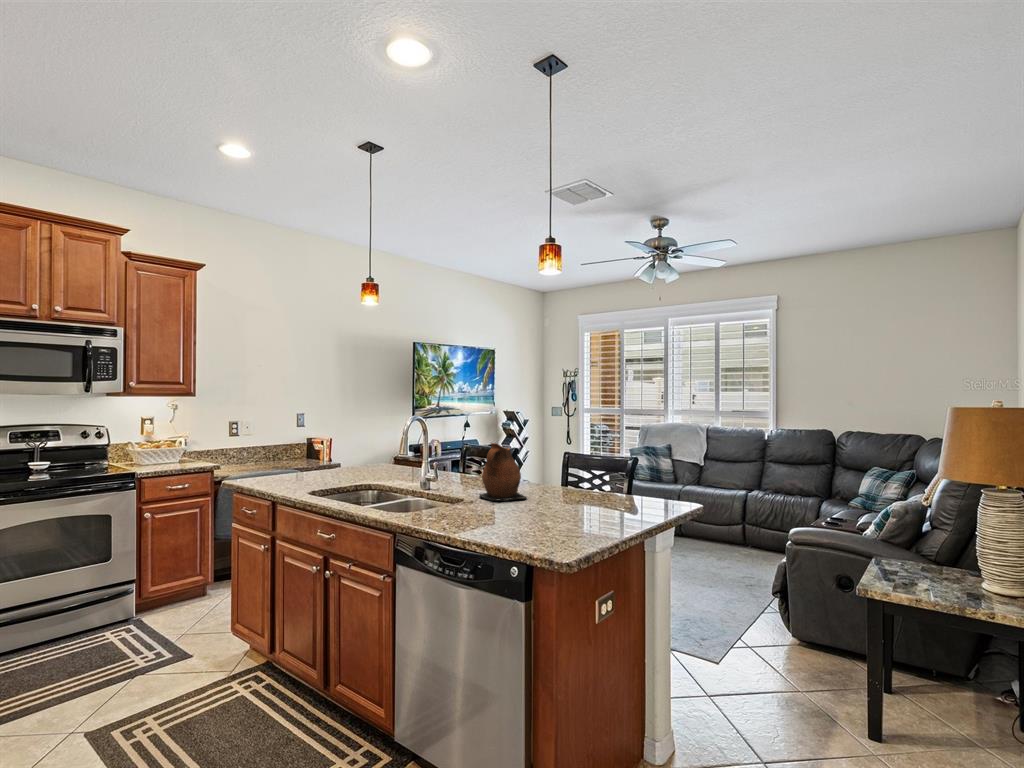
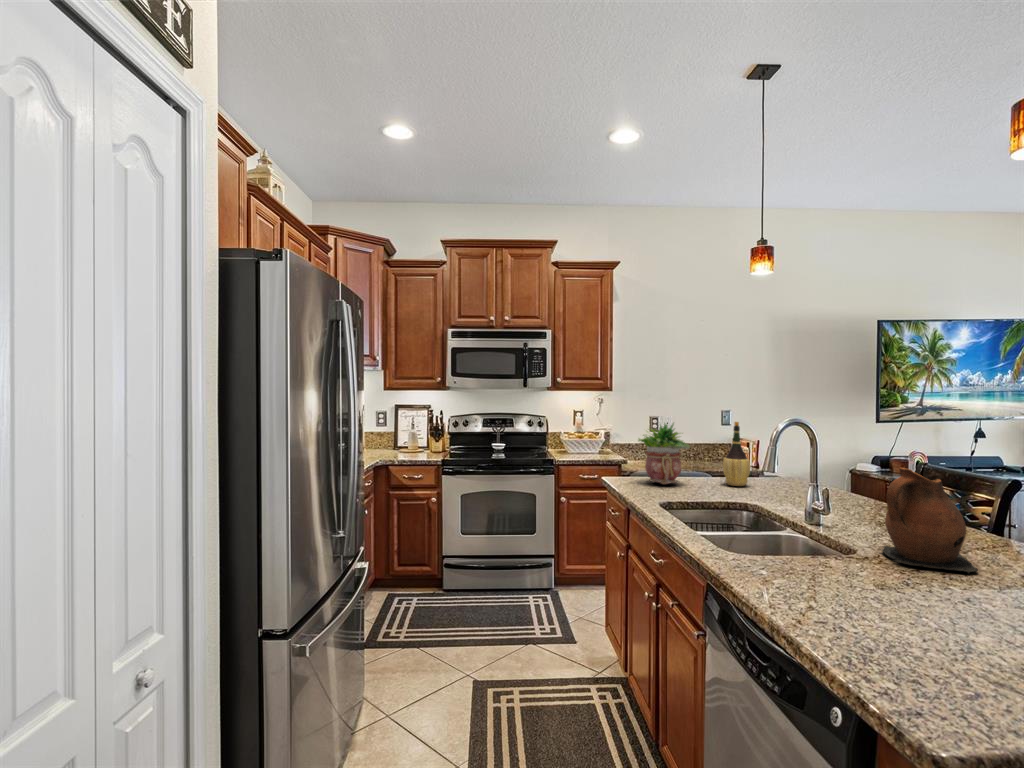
wine bottle: none [342,421,364,474] -> present [723,422,750,486]
potted plant: none [270,424,320,480] -> present [638,423,690,484]

